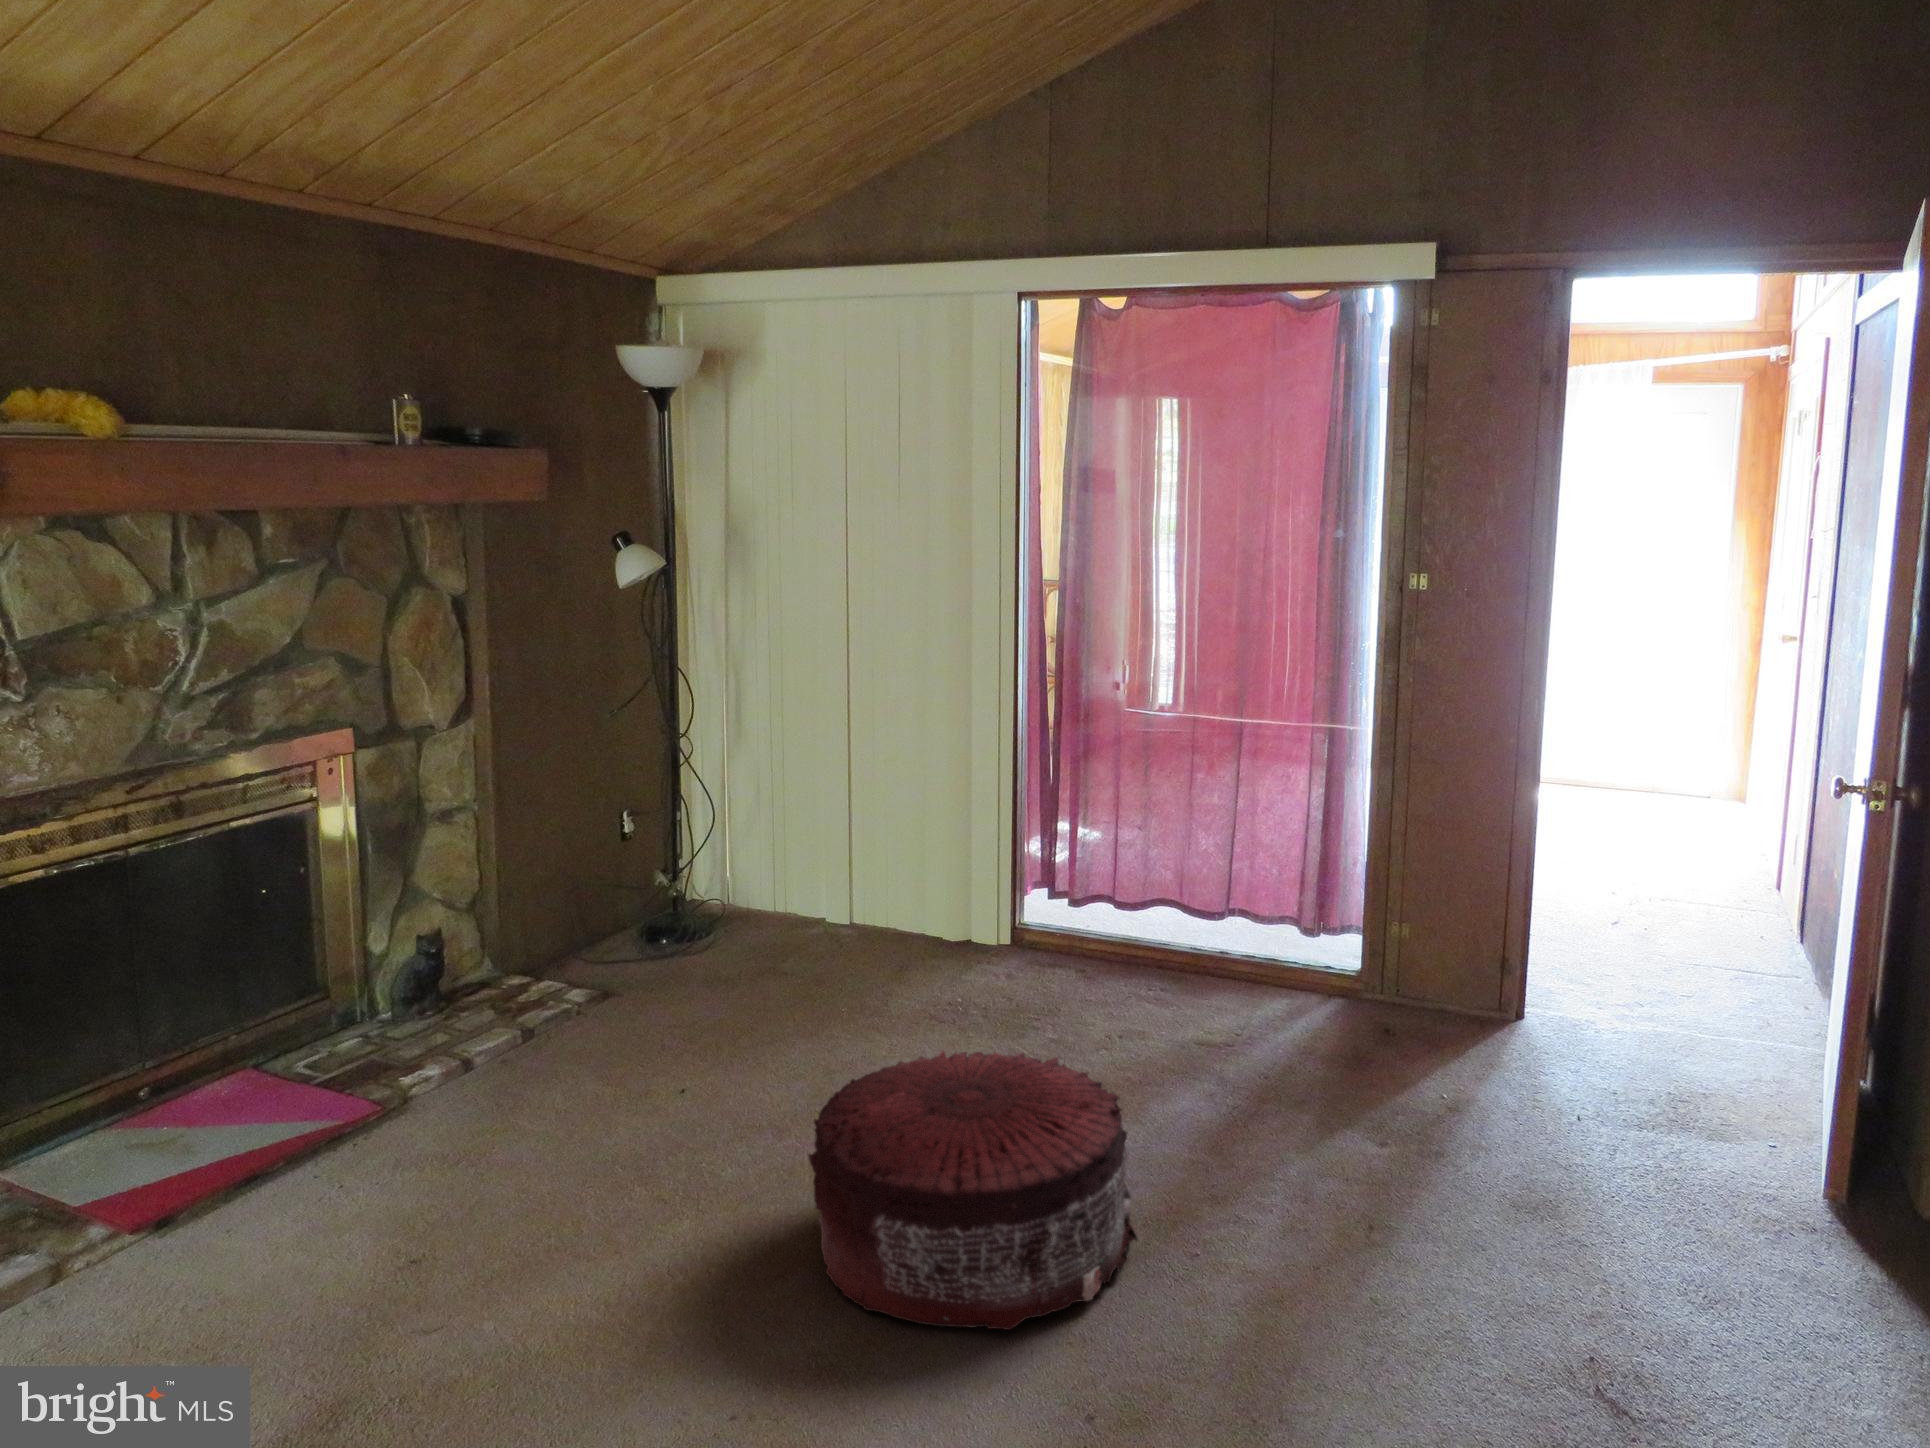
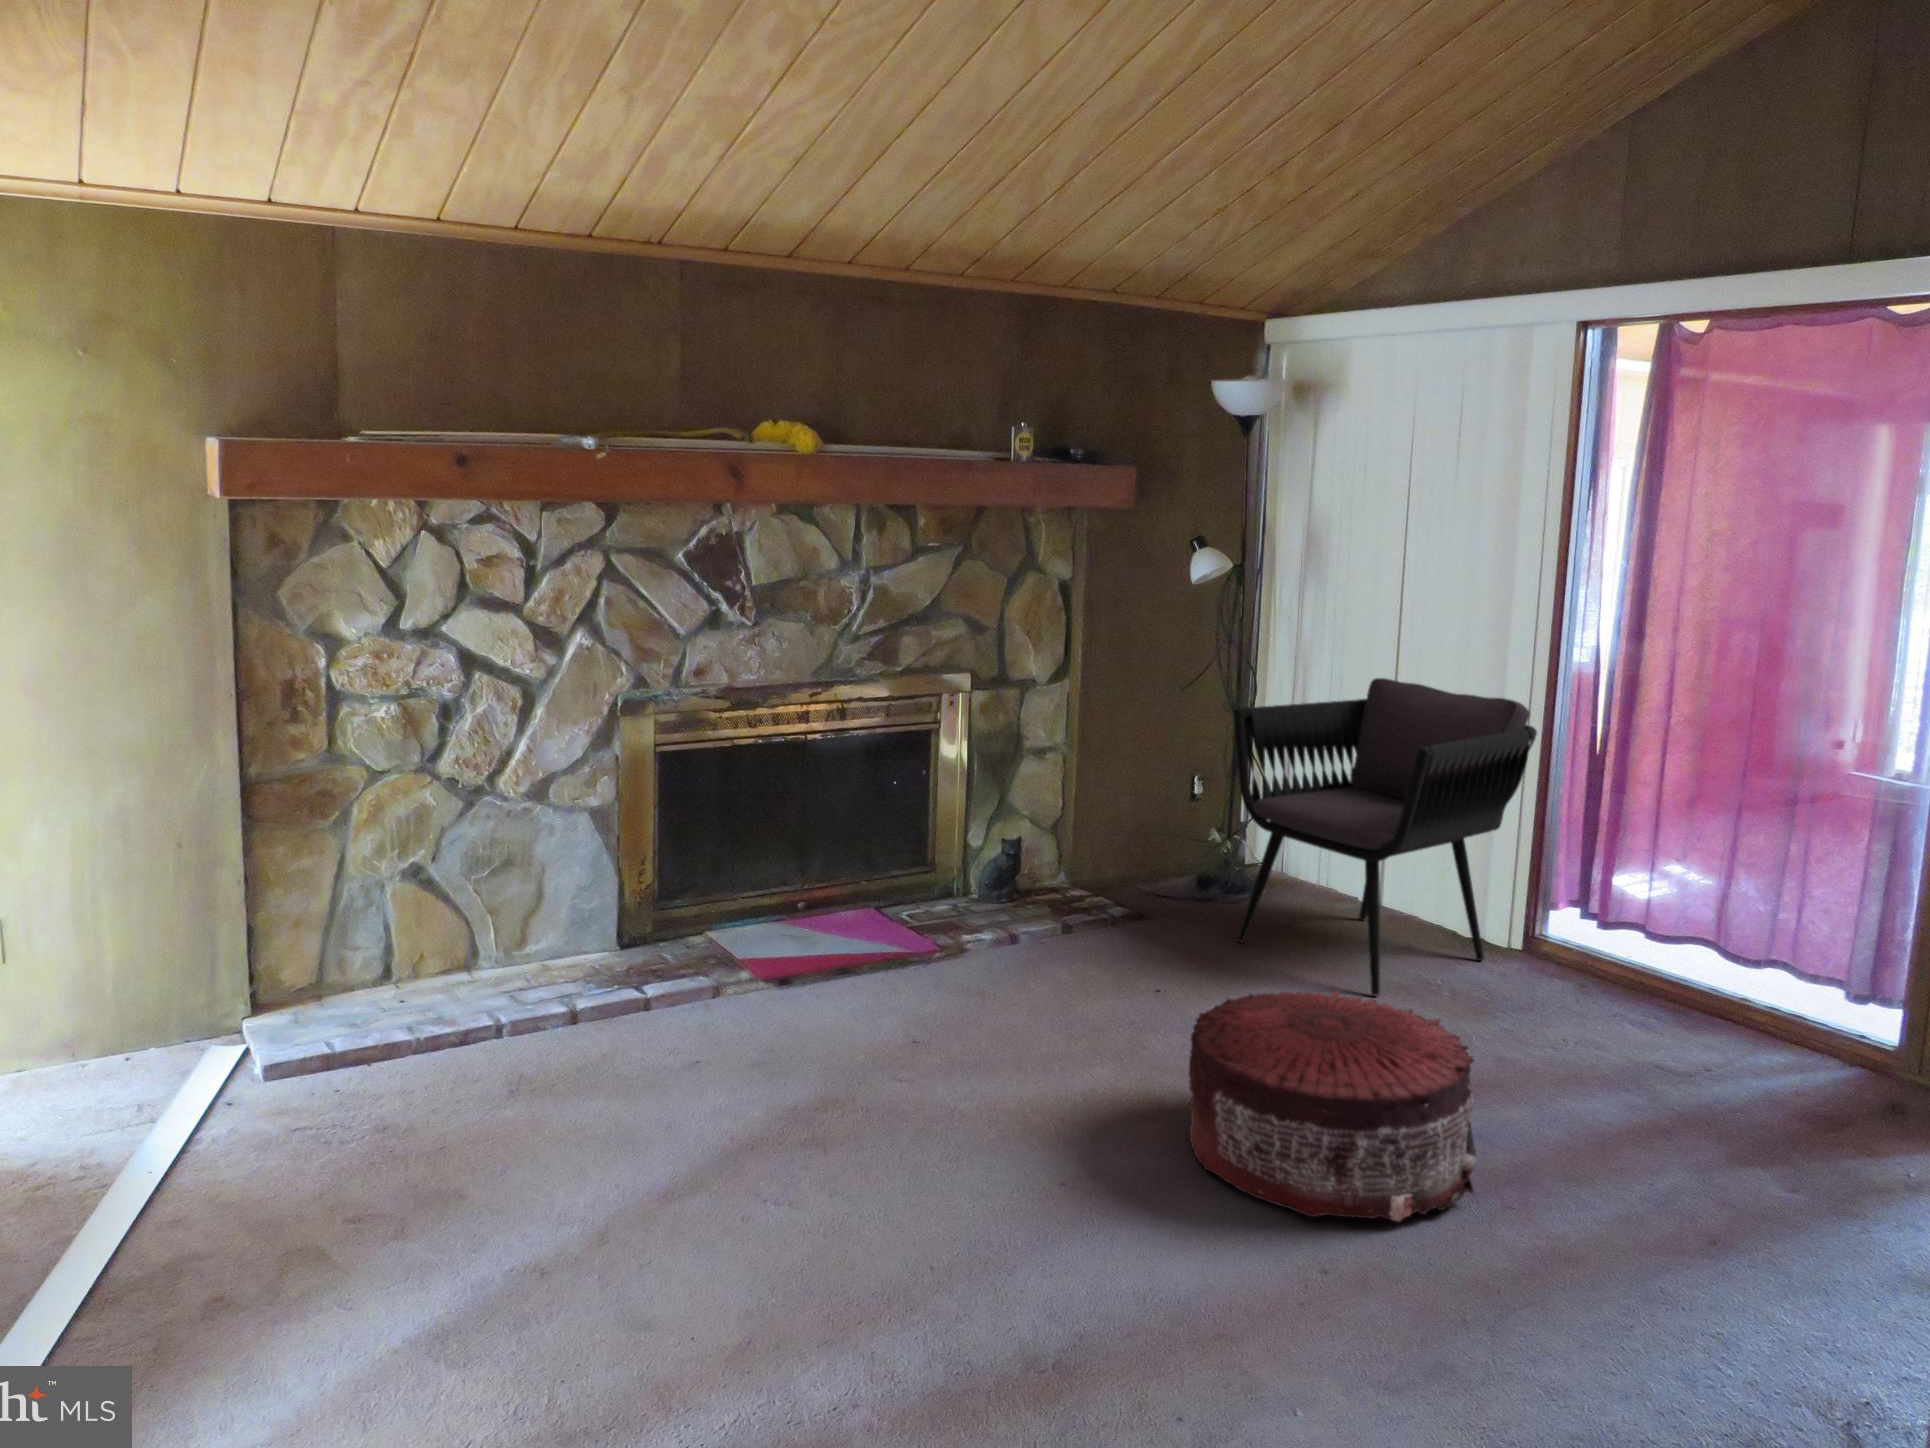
armchair: none [701,678,1015,1033] -> present [1233,678,1537,995]

